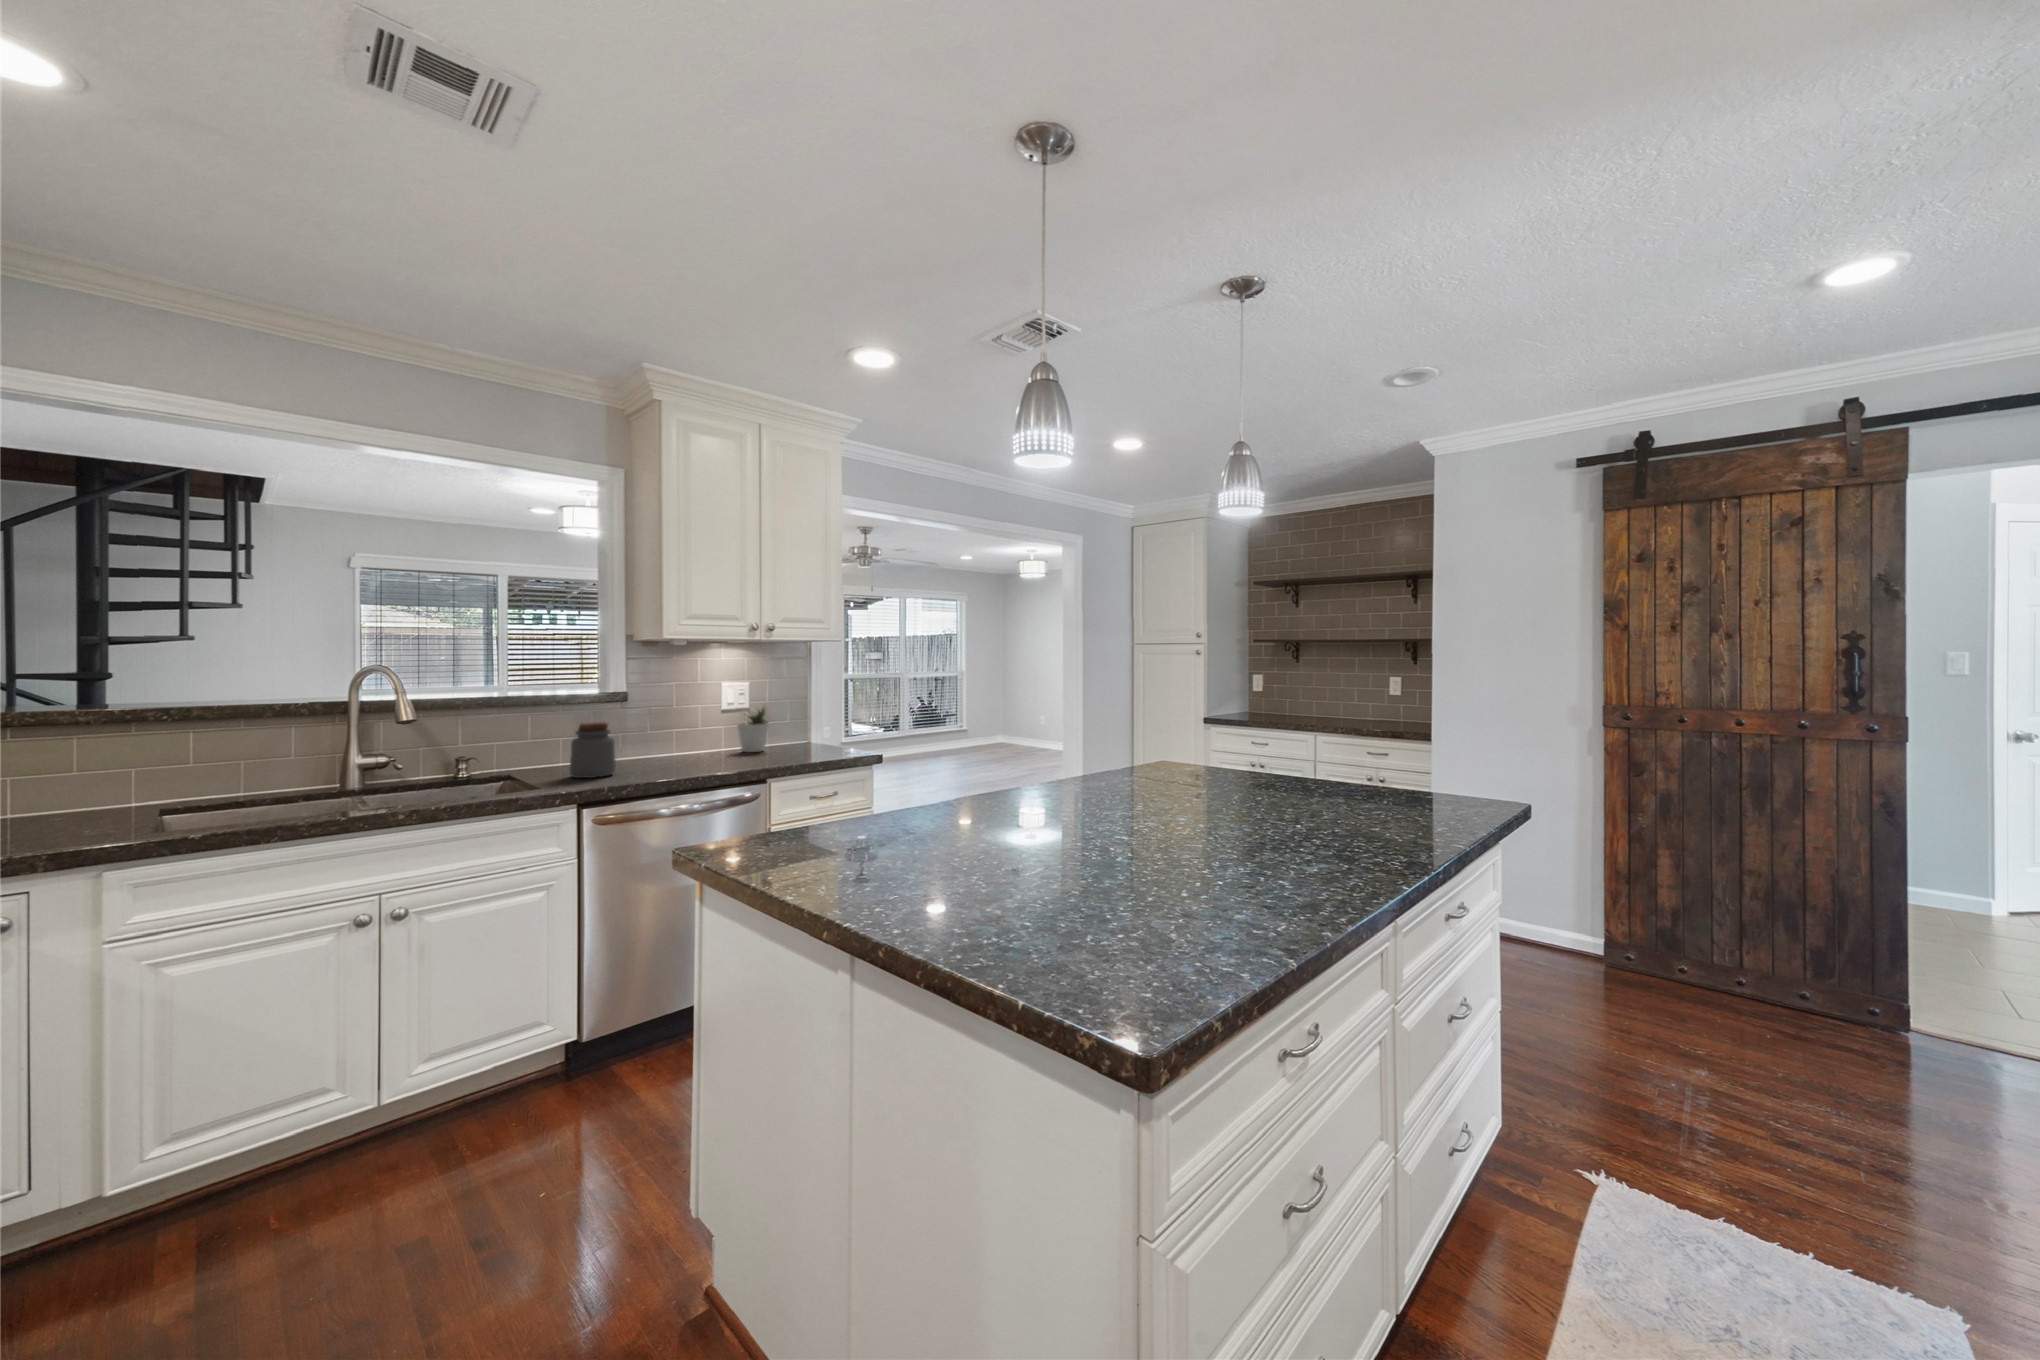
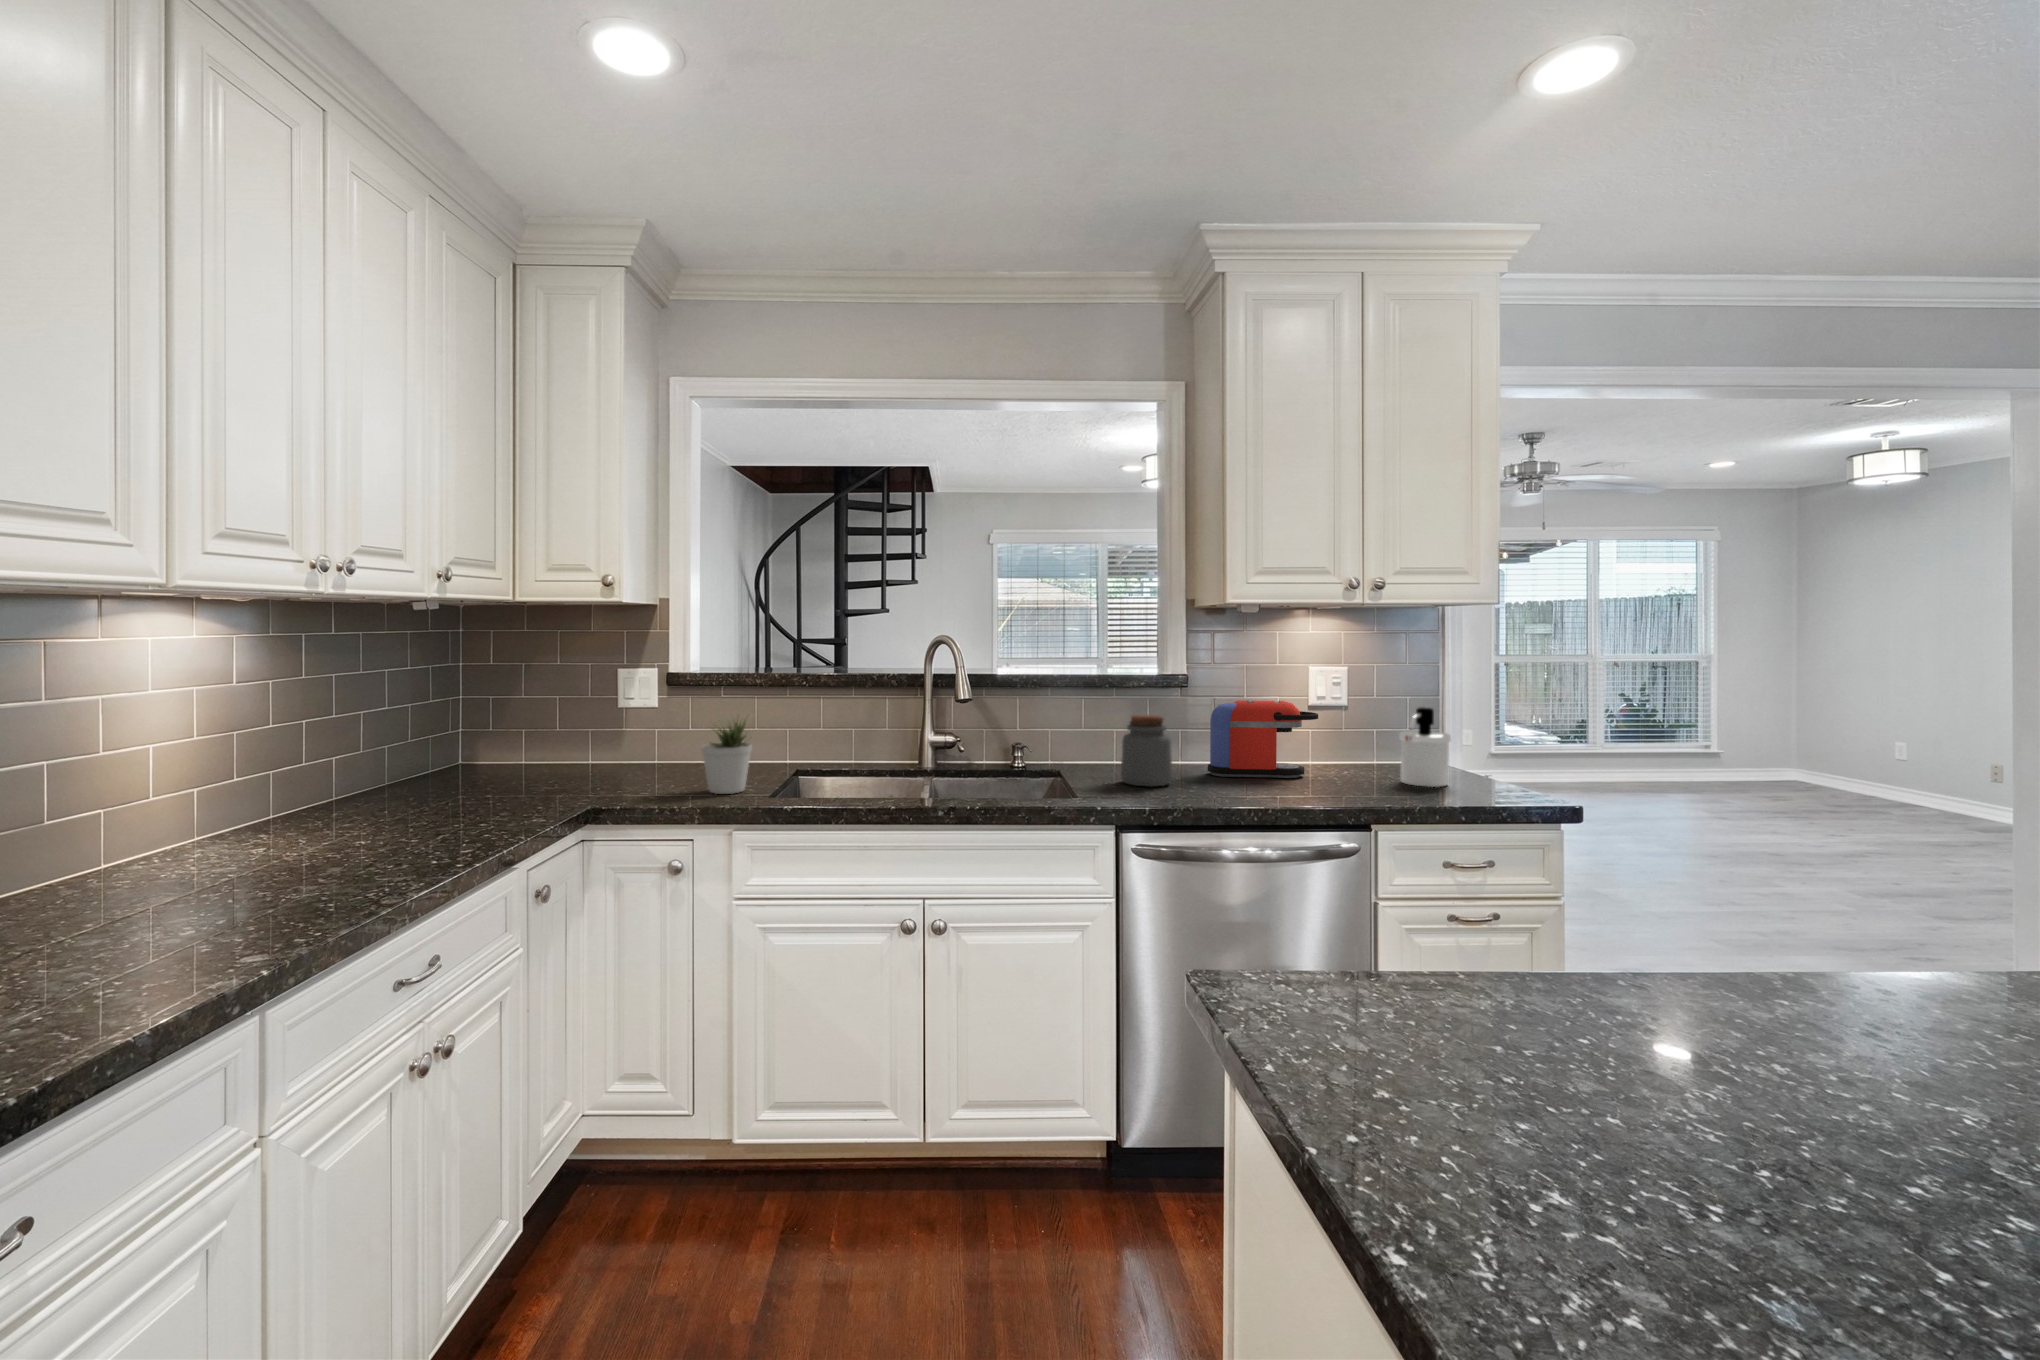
potted plant: present [737,706,769,752] -> present [701,721,752,794]
soap dispenser: none [783,706,815,757] -> present [1399,707,1451,787]
coffee maker: none [643,707,728,766] -> present [1208,700,1318,778]

